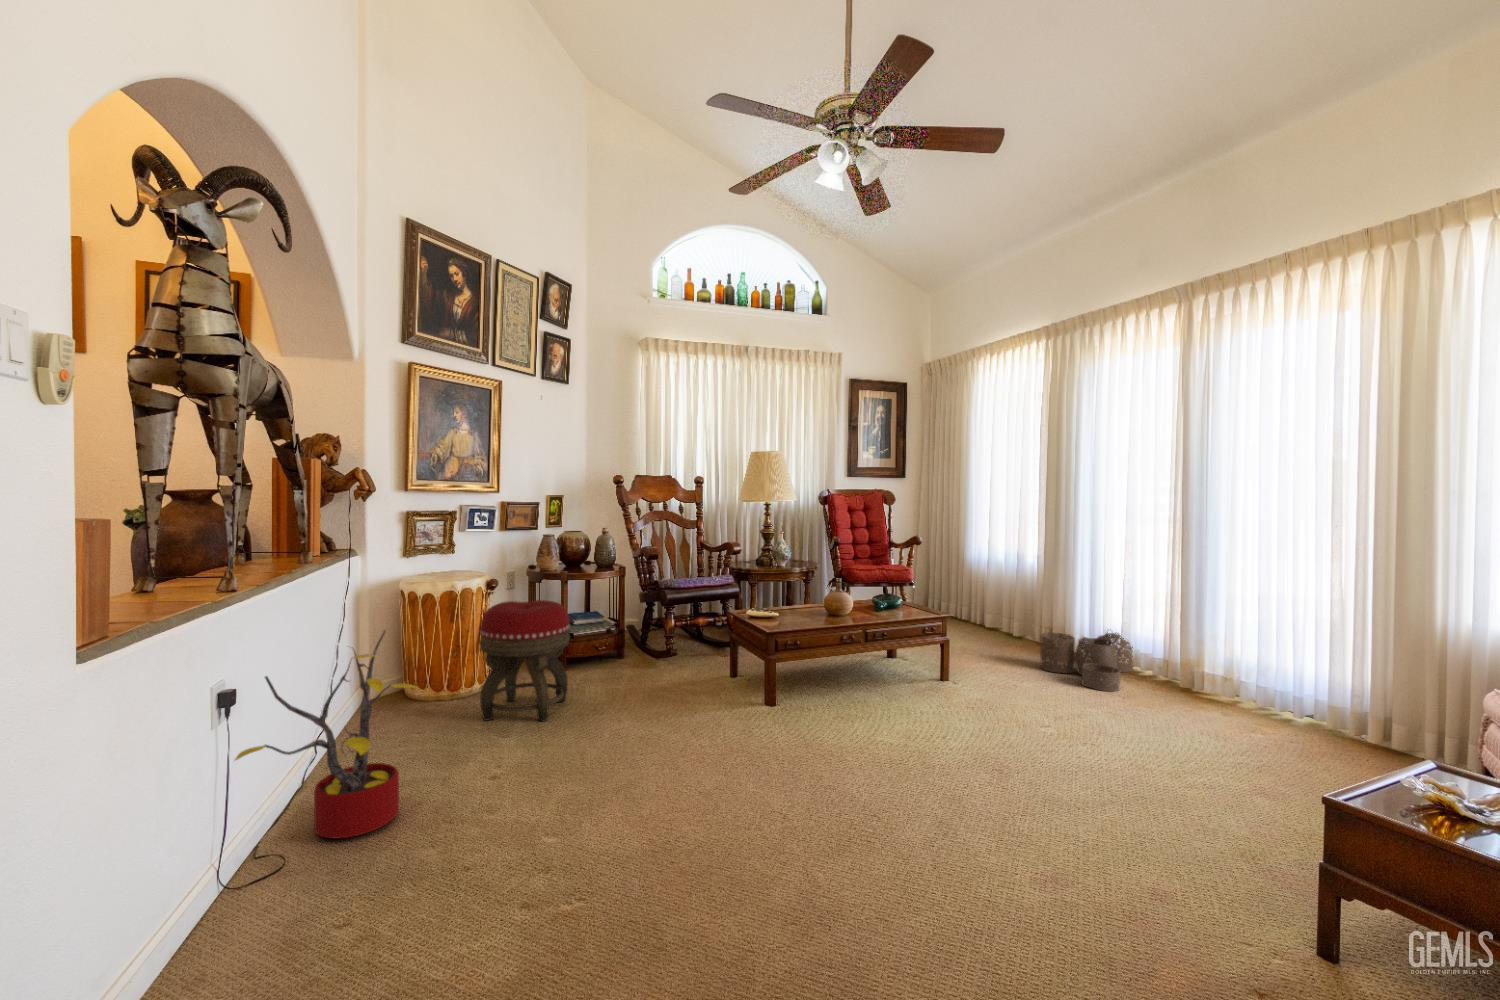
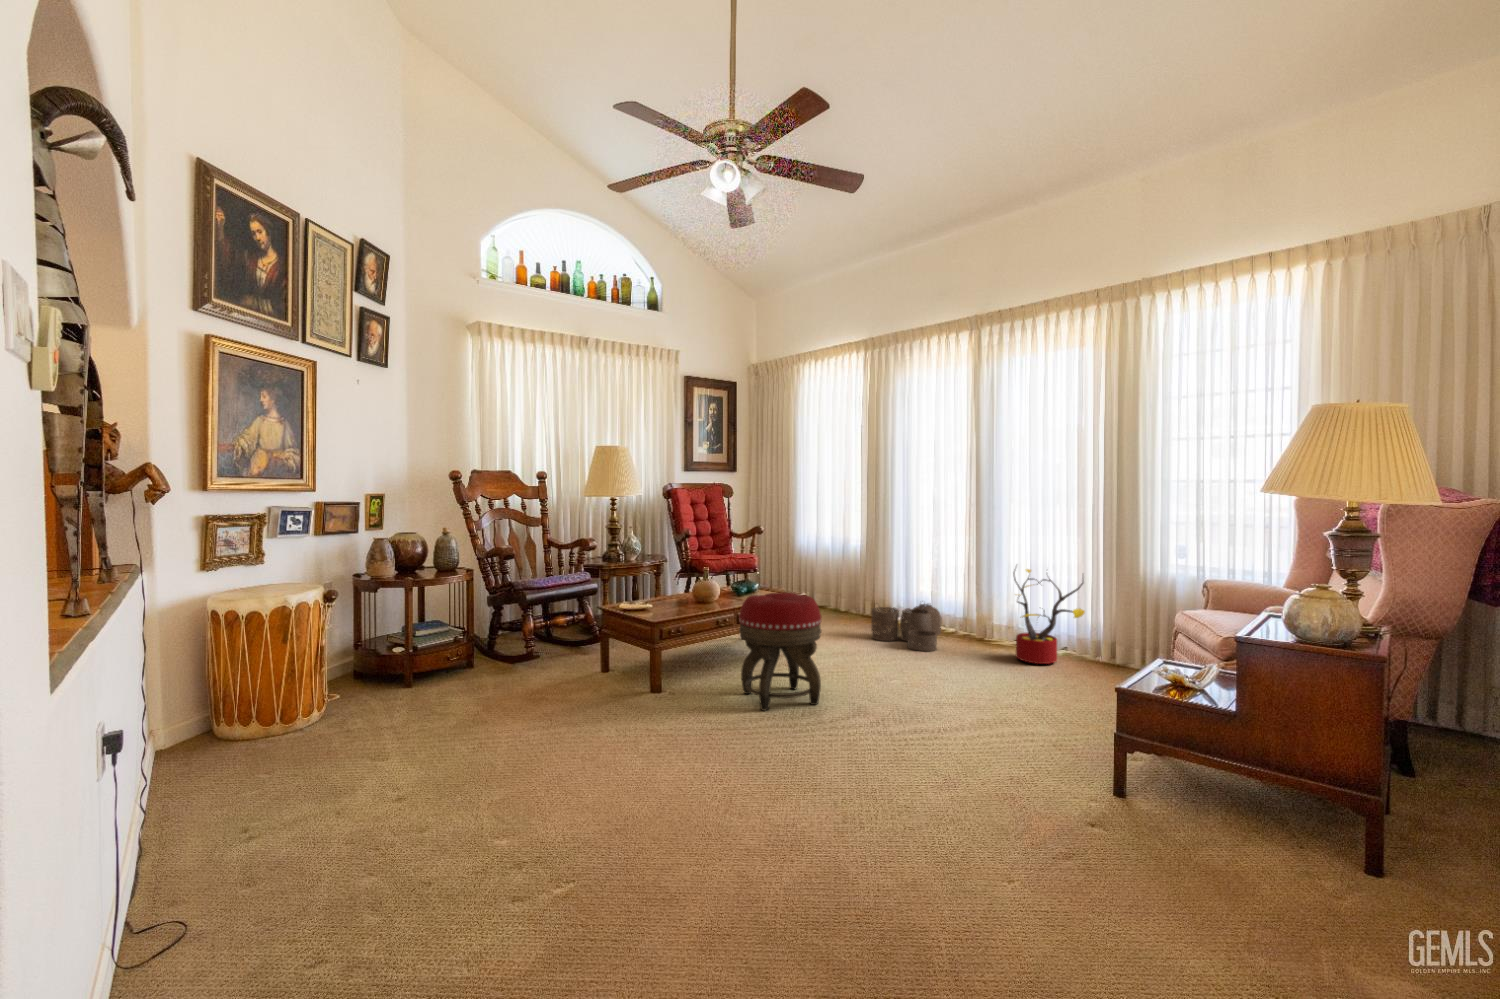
footstool: present [480,600,570,721] -> present [739,592,822,711]
decorative plant: present [235,631,417,838] -> present [1013,569,1085,664]

